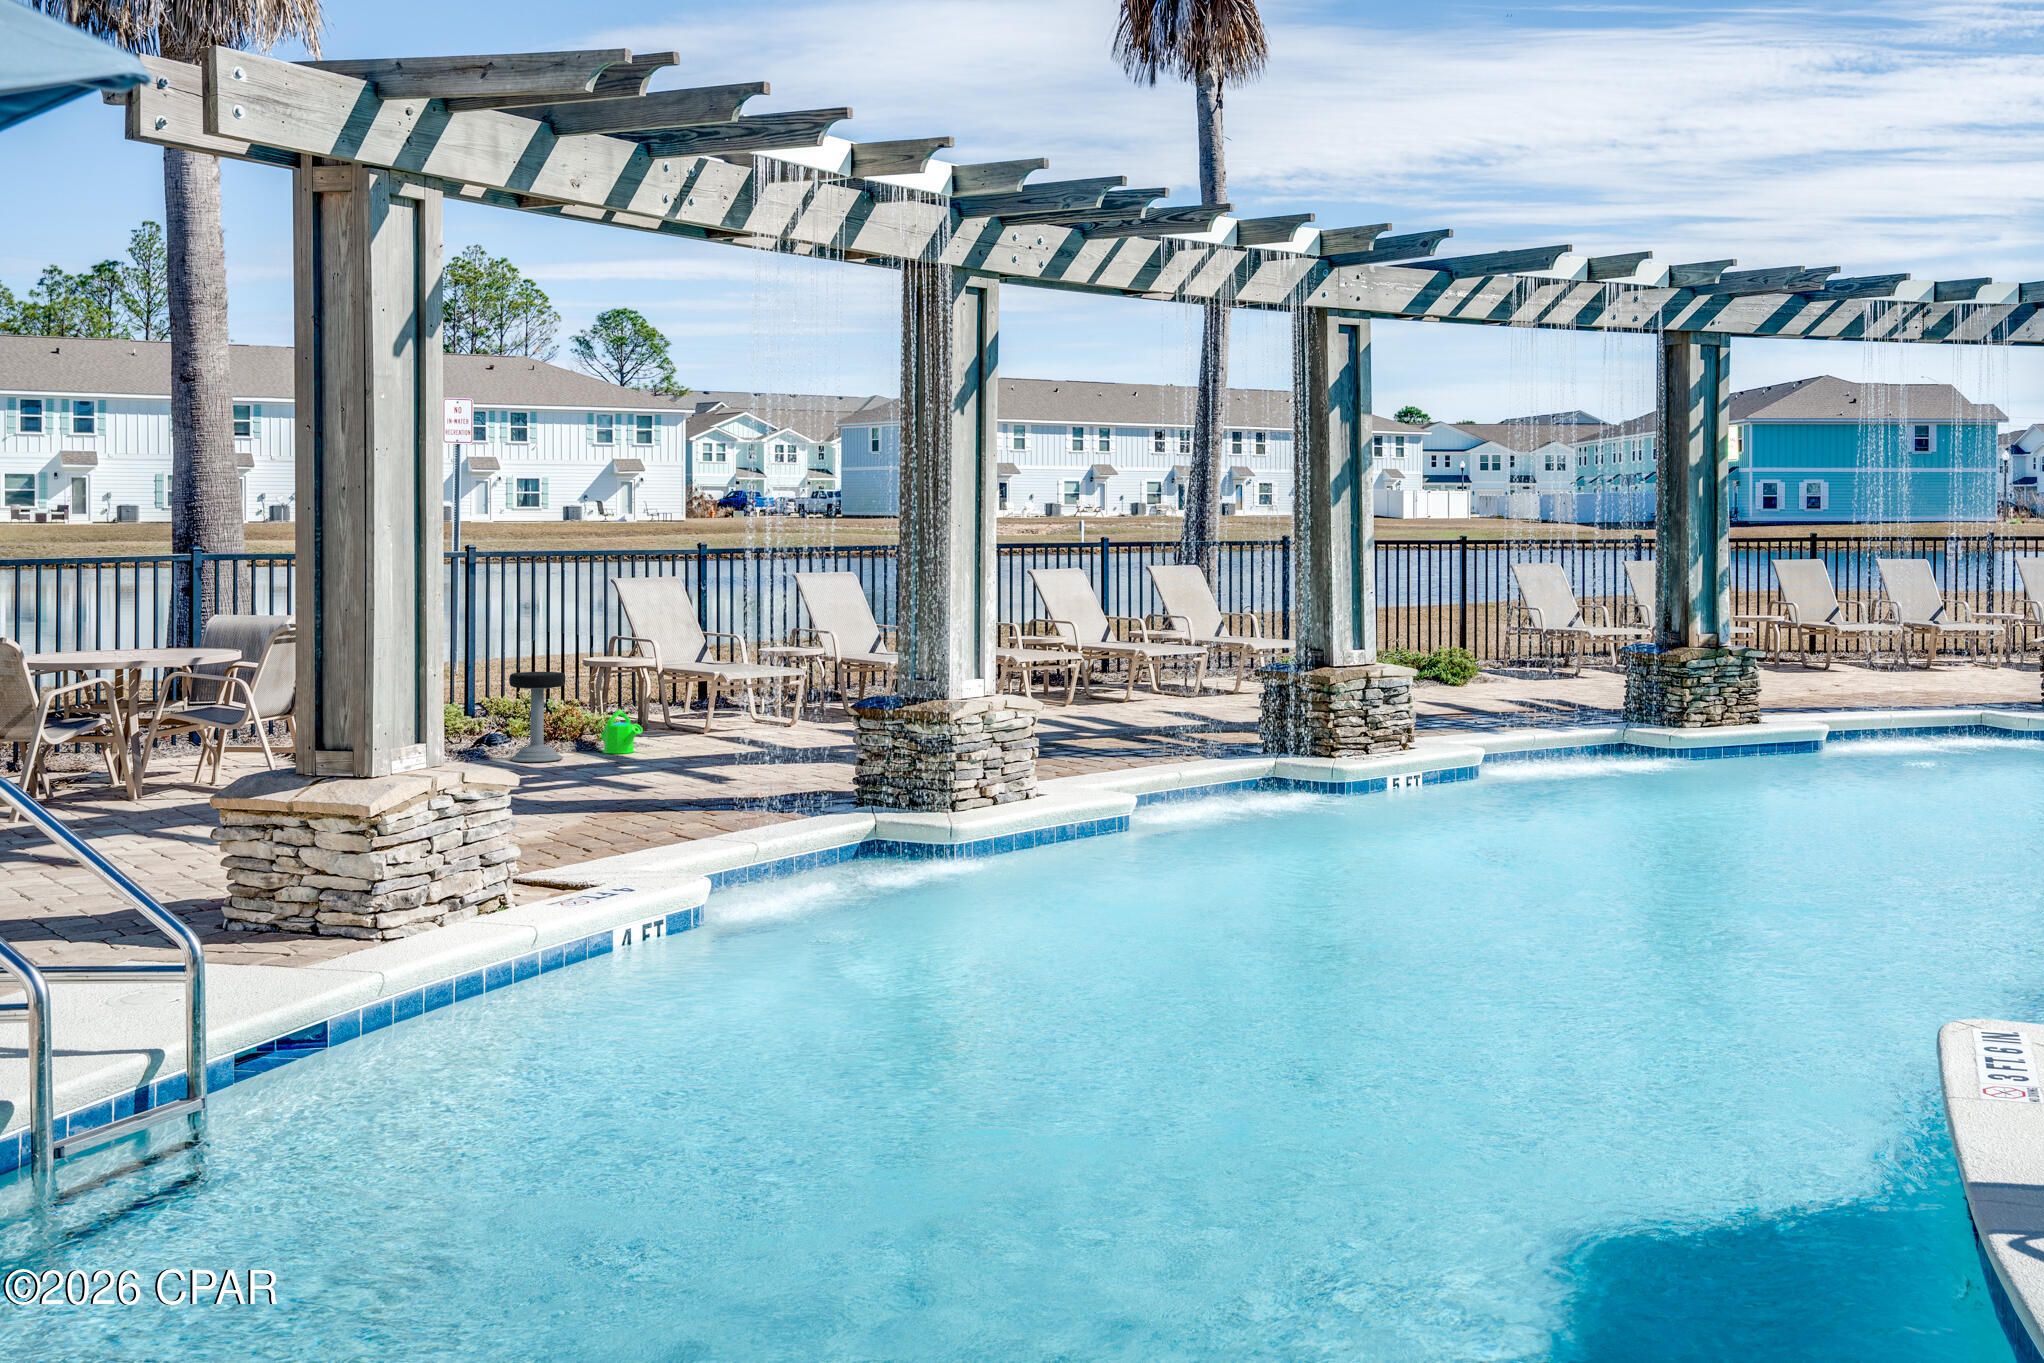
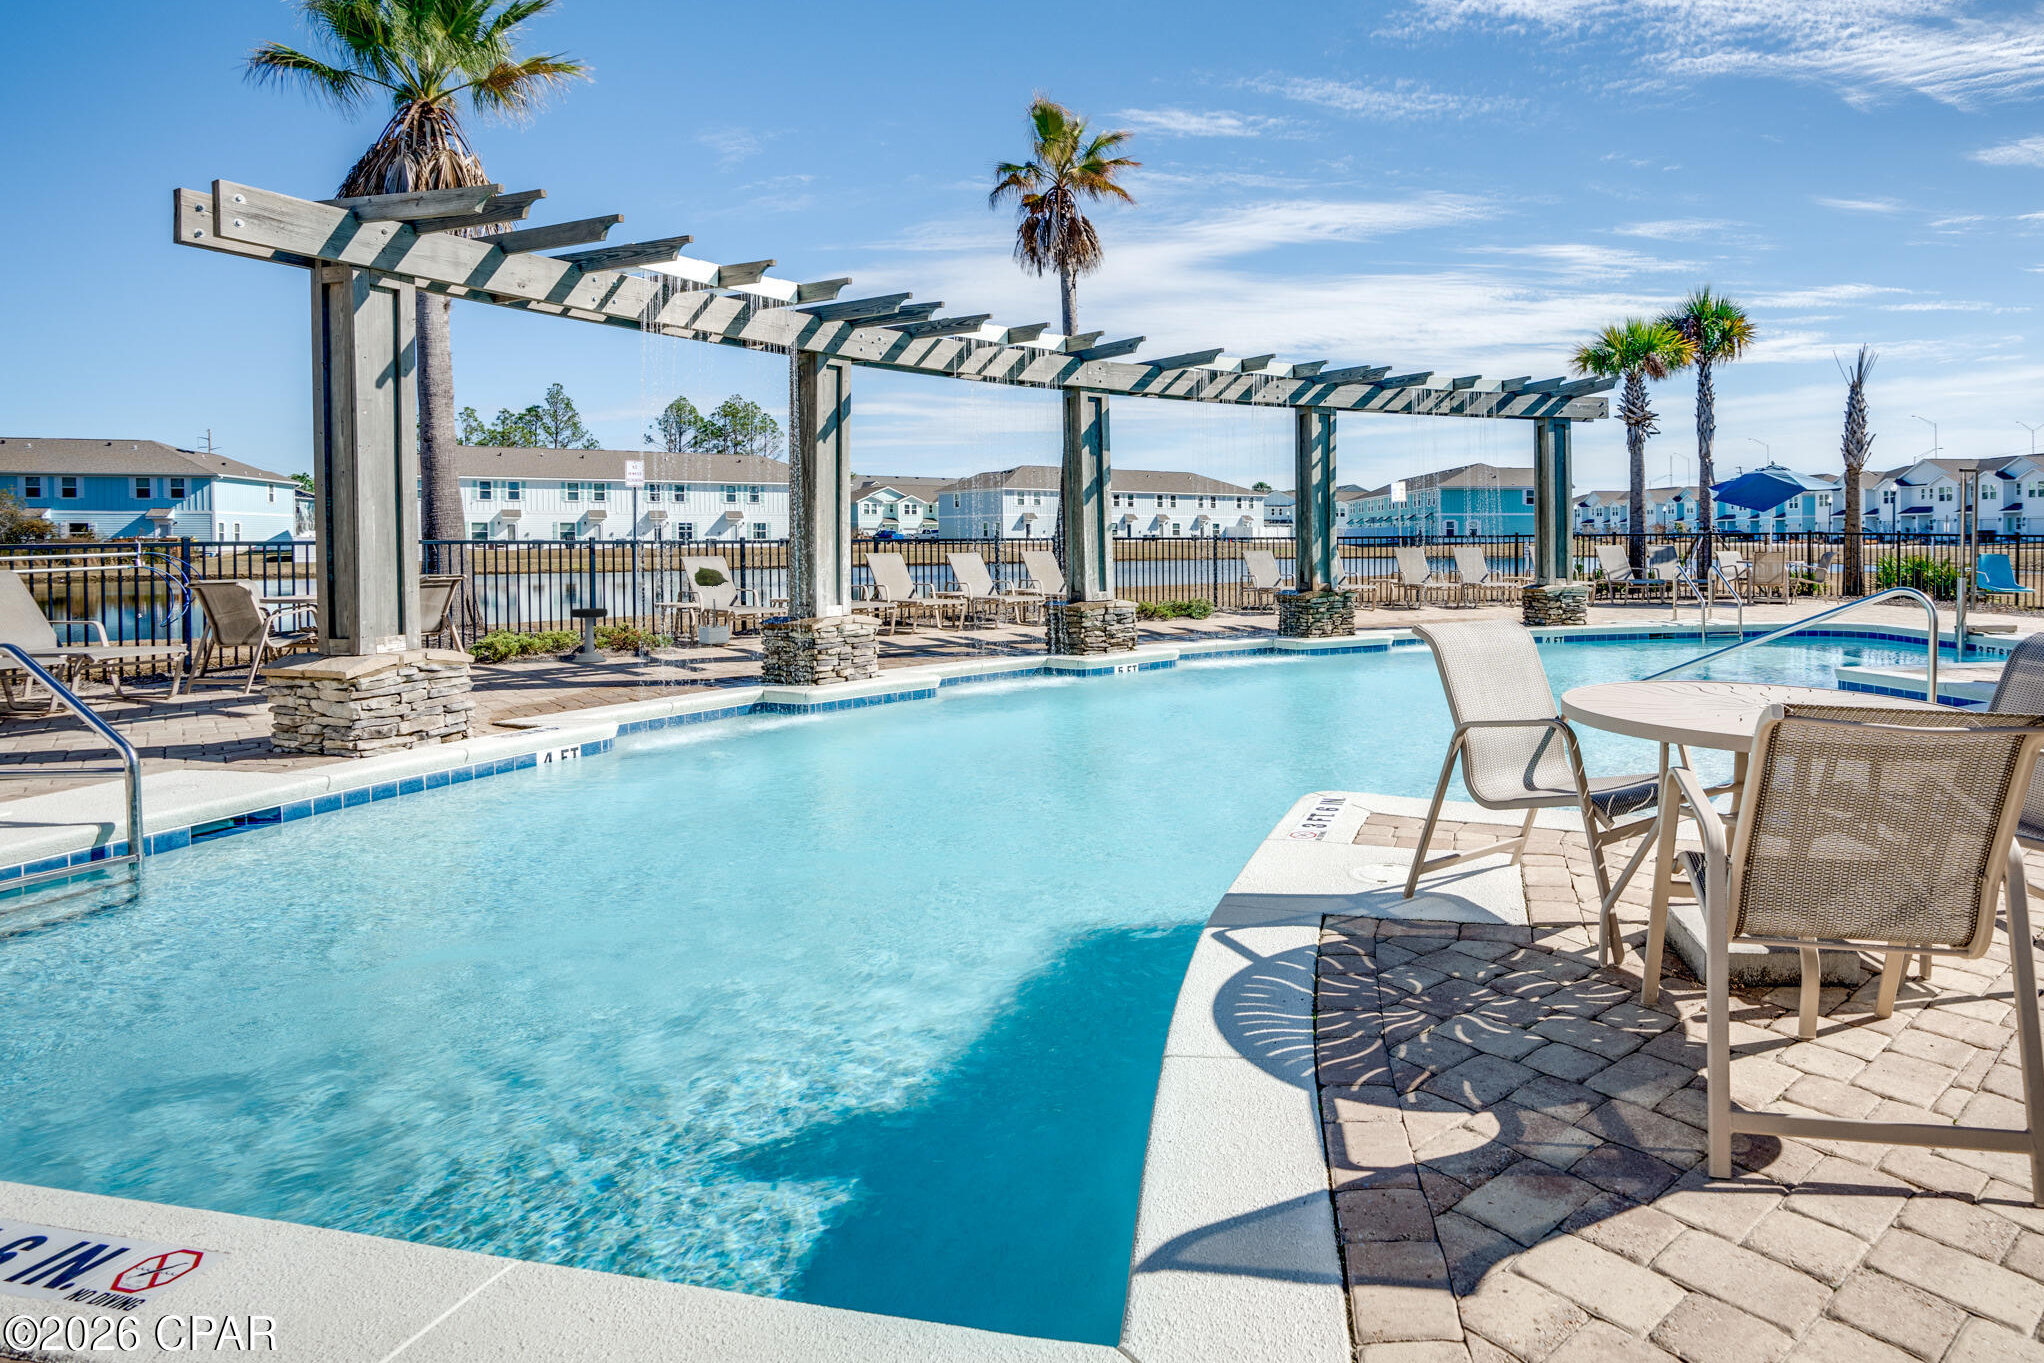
potted tree: none [668,597,723,727] -> present [694,567,729,644]
watering can: present [601,710,643,754] -> none [636,632,661,658]

